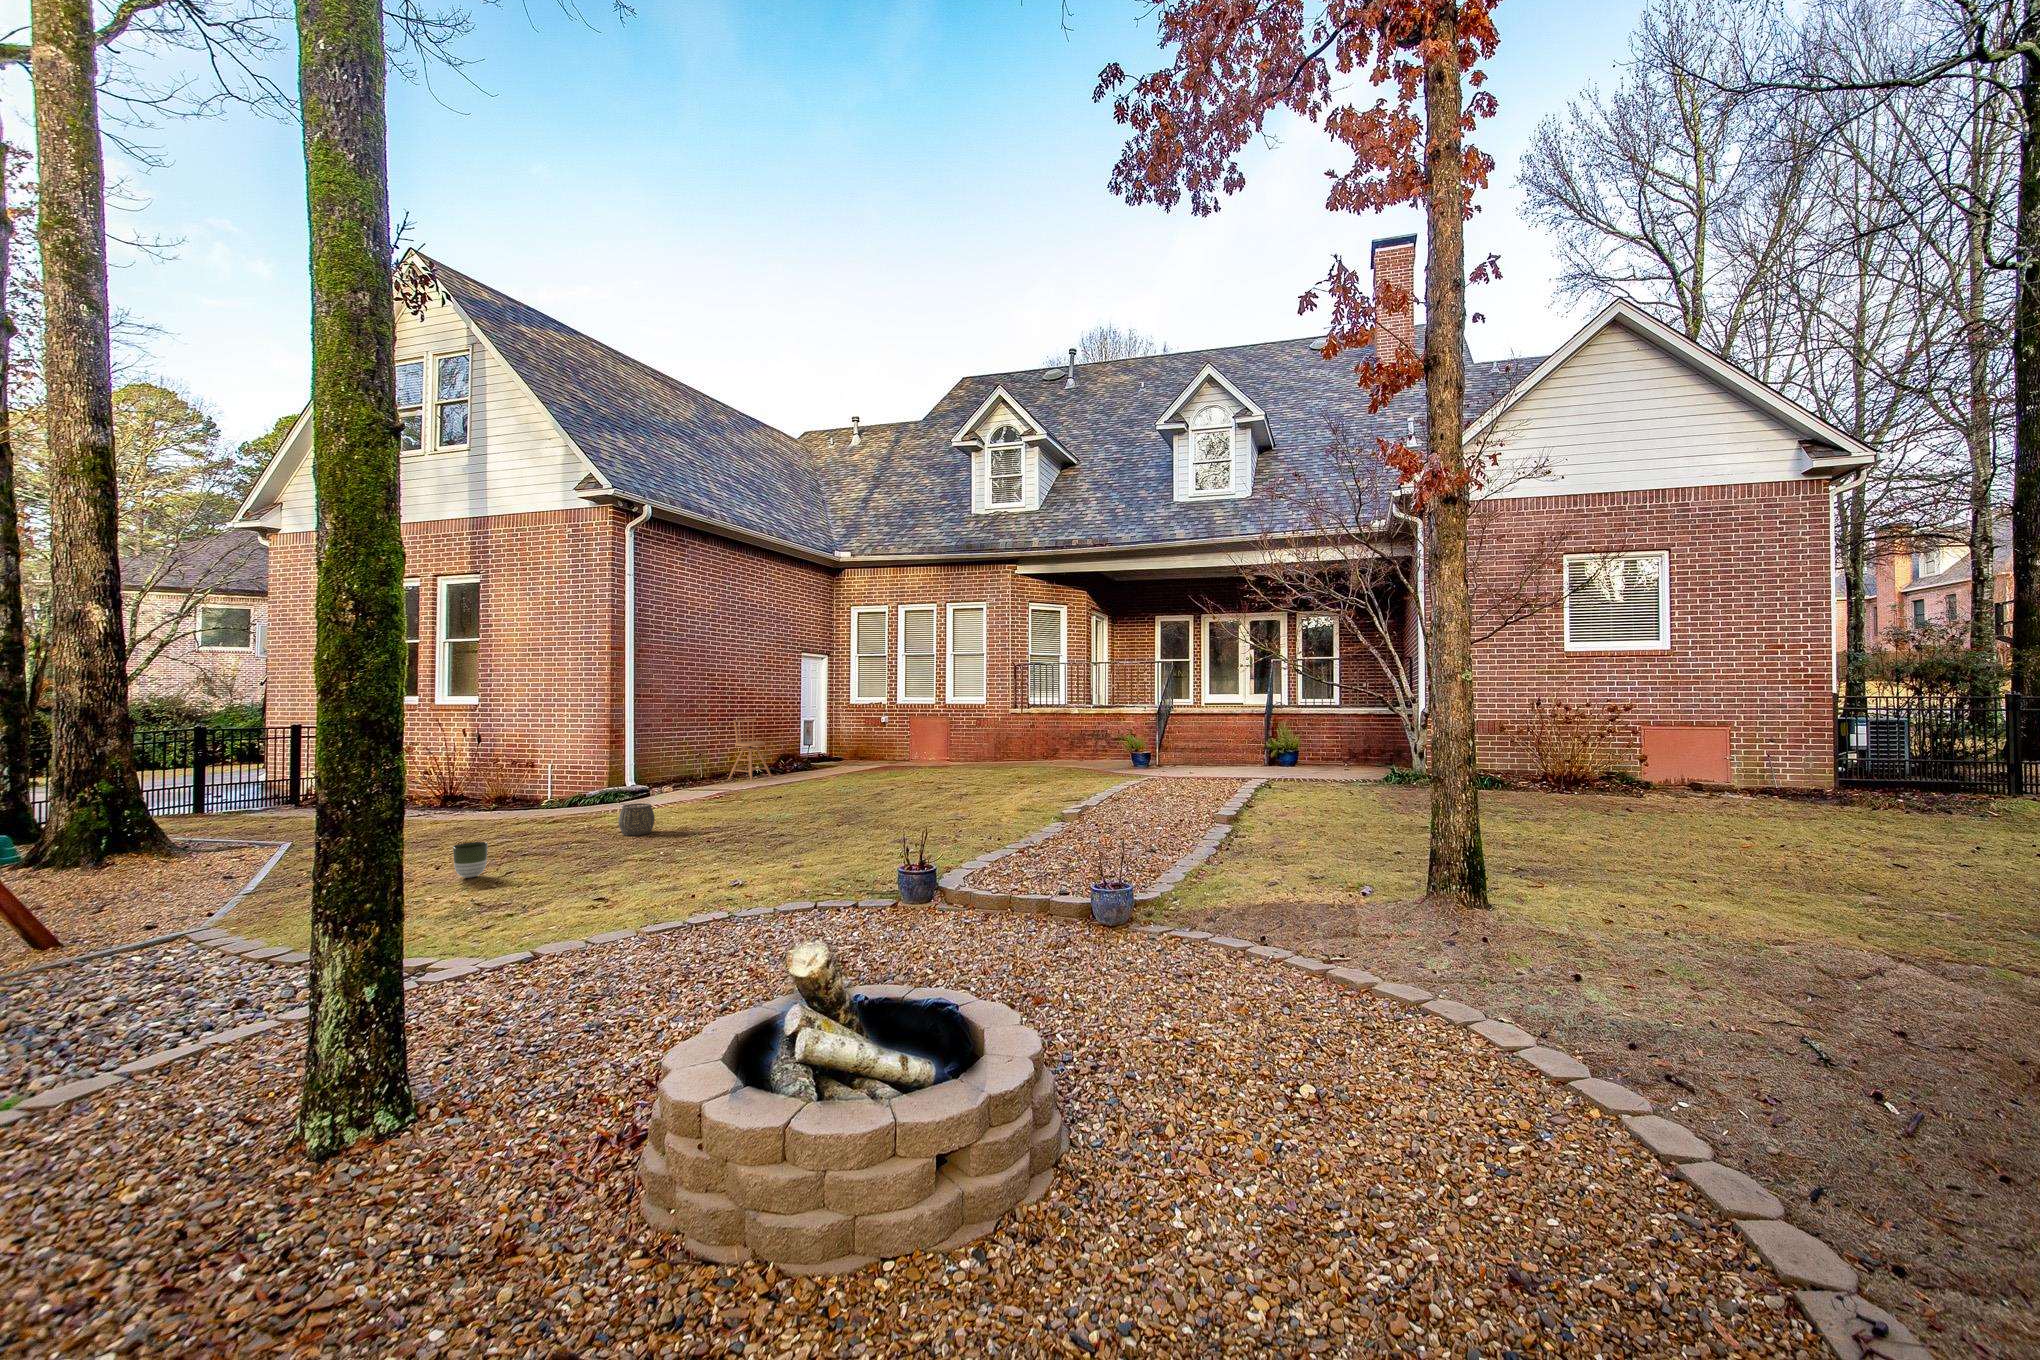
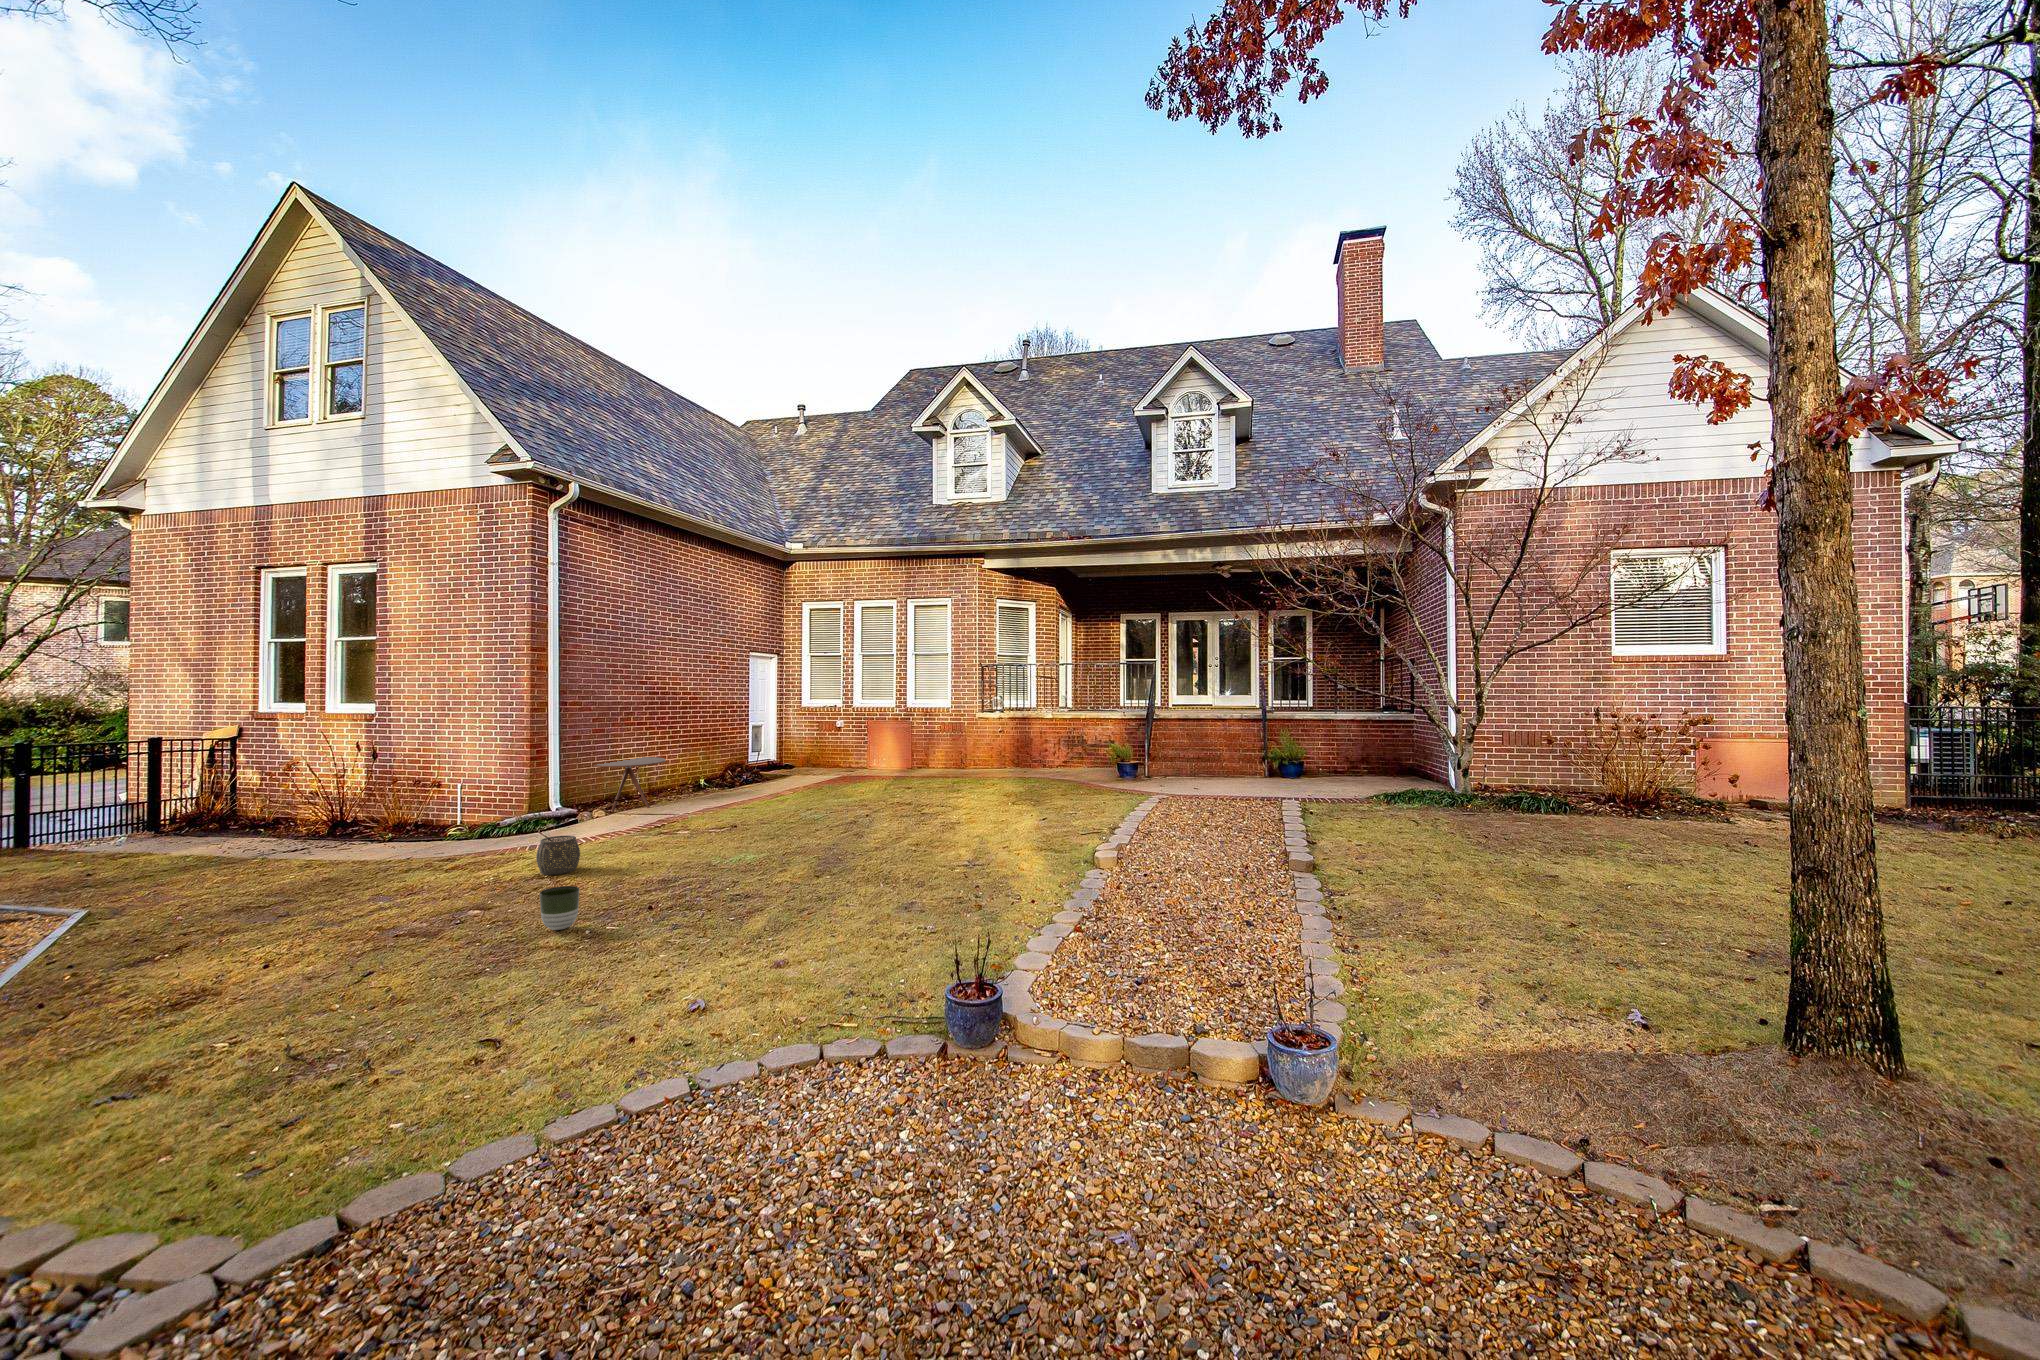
chair: present [728,719,772,781] -> none [667,726,718,795]
round table: none [661,746,726,793] -> present [594,757,666,812]
planter: present [453,842,488,878] -> present [540,886,579,930]

